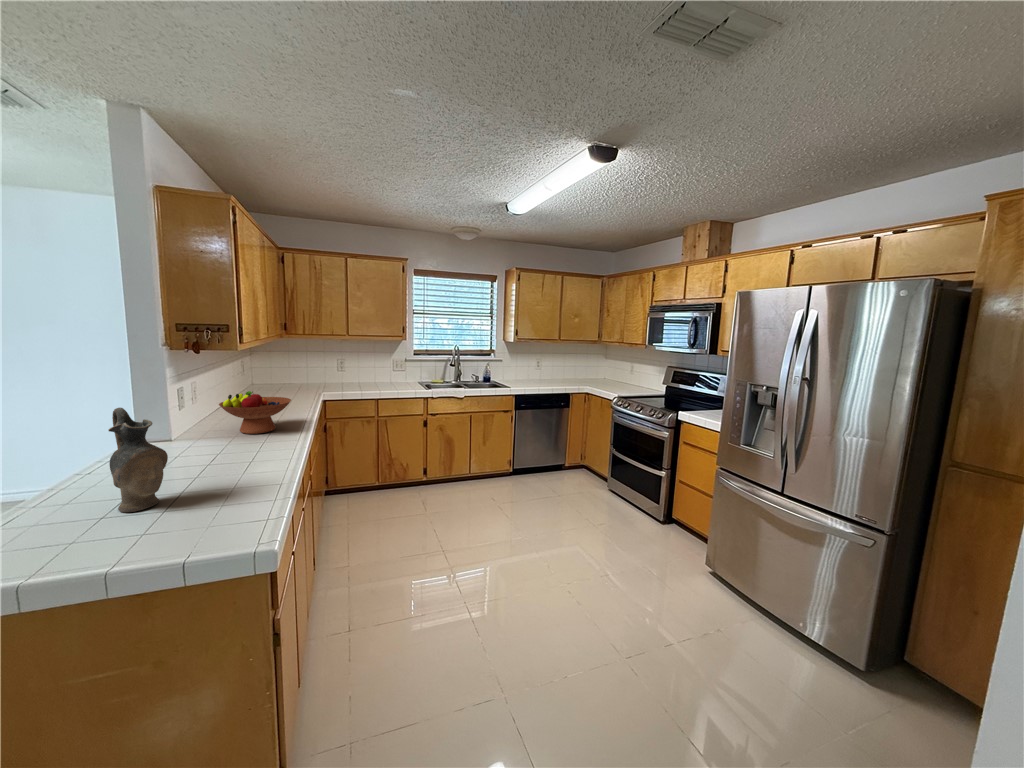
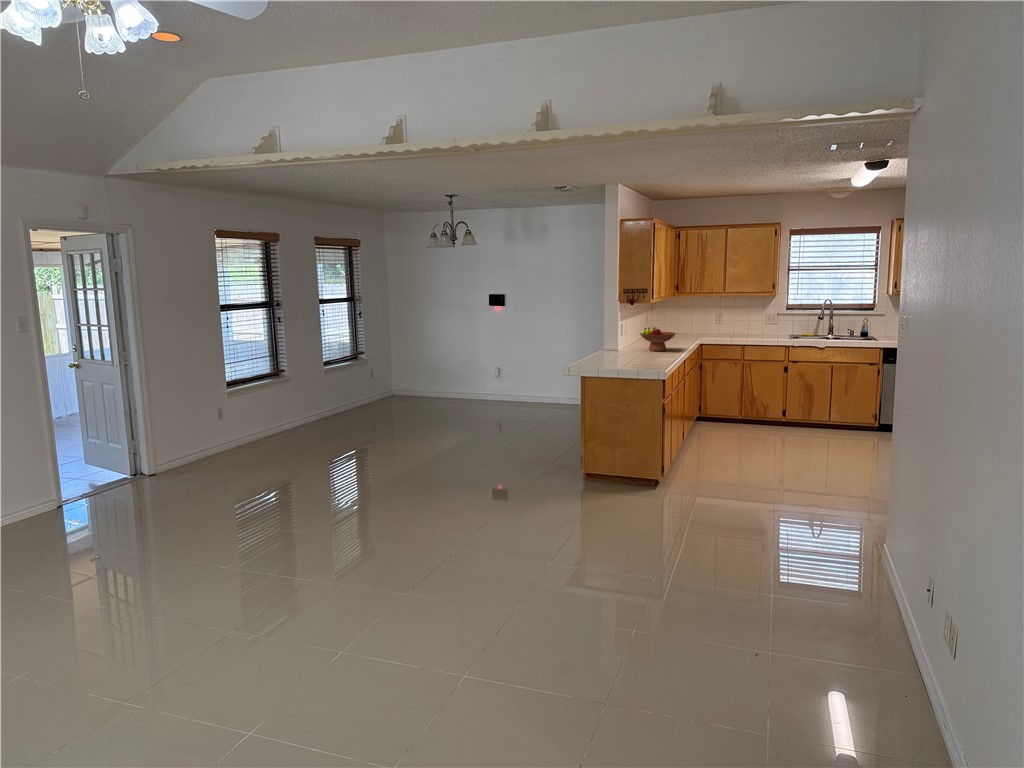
ceramic pitcher: present [108,408,168,512] -> none [611,324,627,364]

